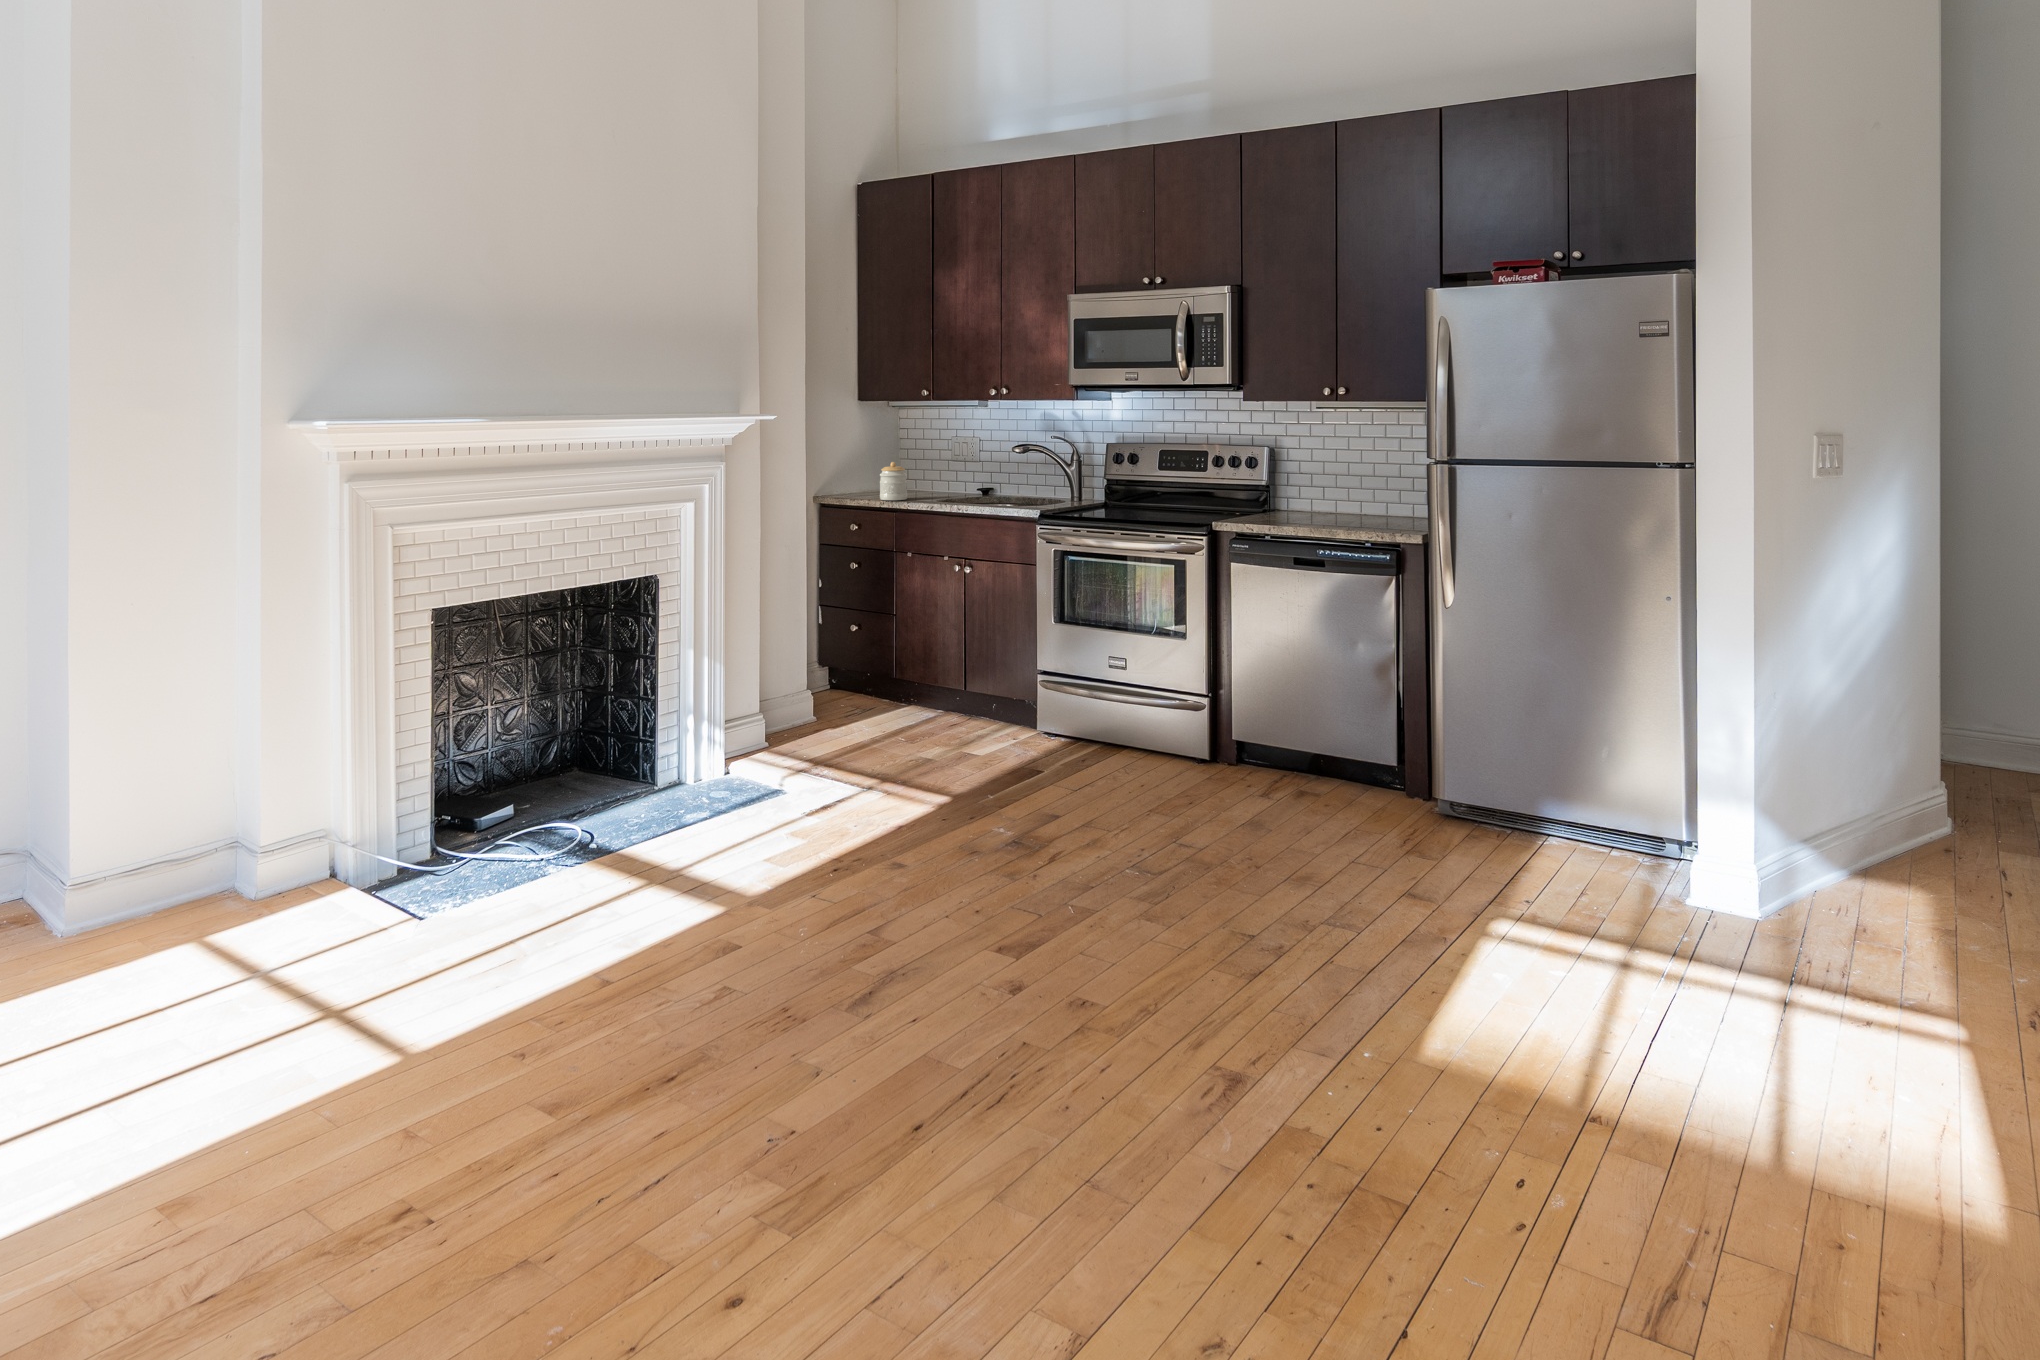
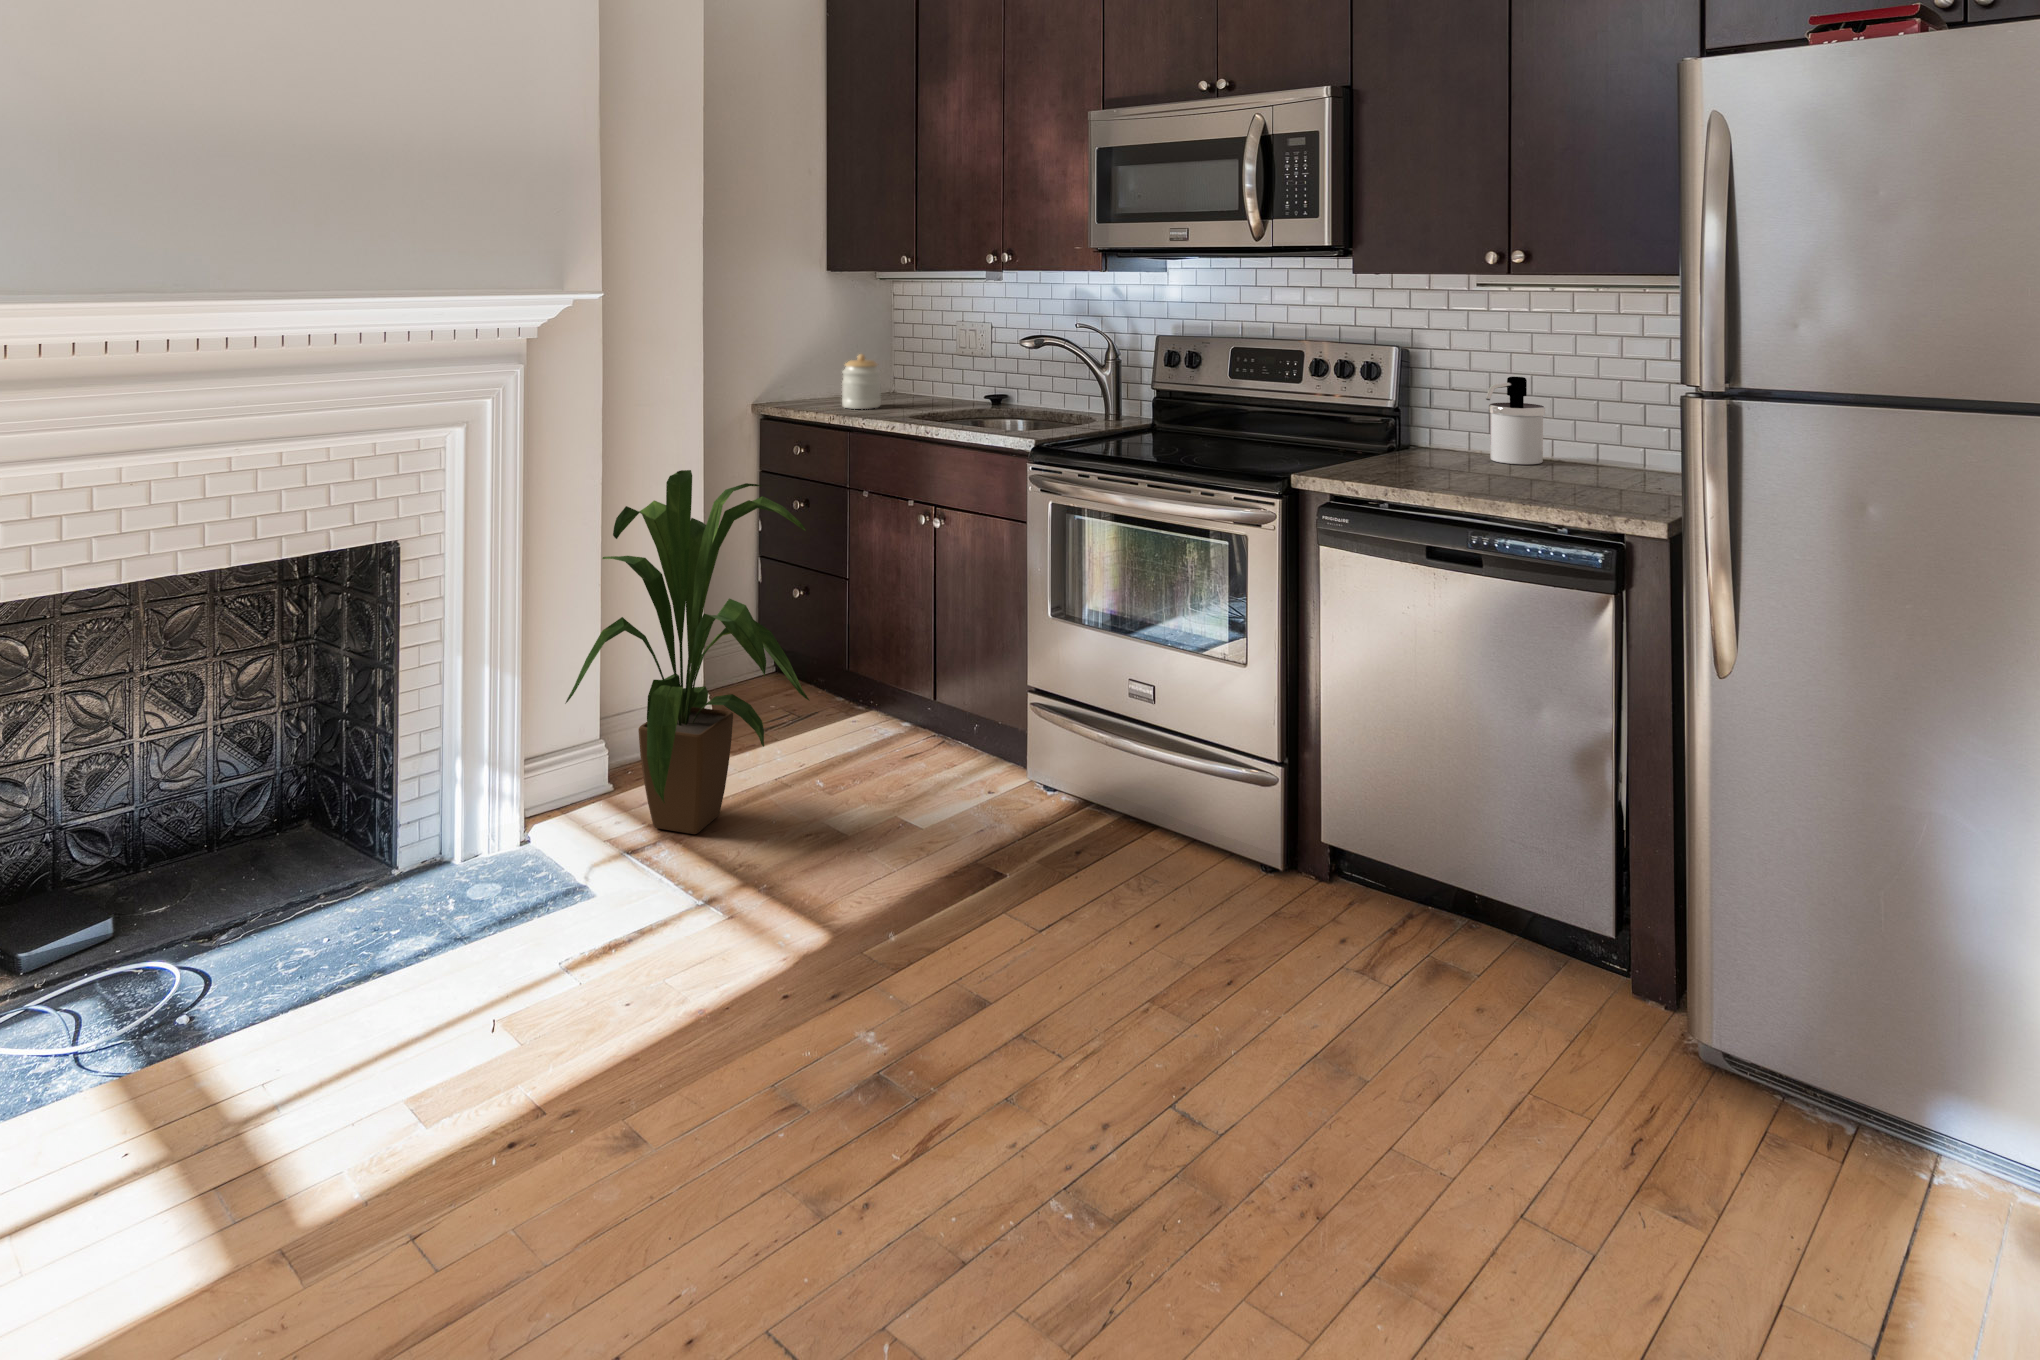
soap dispenser: none [1325,463,1361,516] -> present [1486,377,1545,464]
house plant: none [755,530,907,763] -> present [566,470,809,834]

